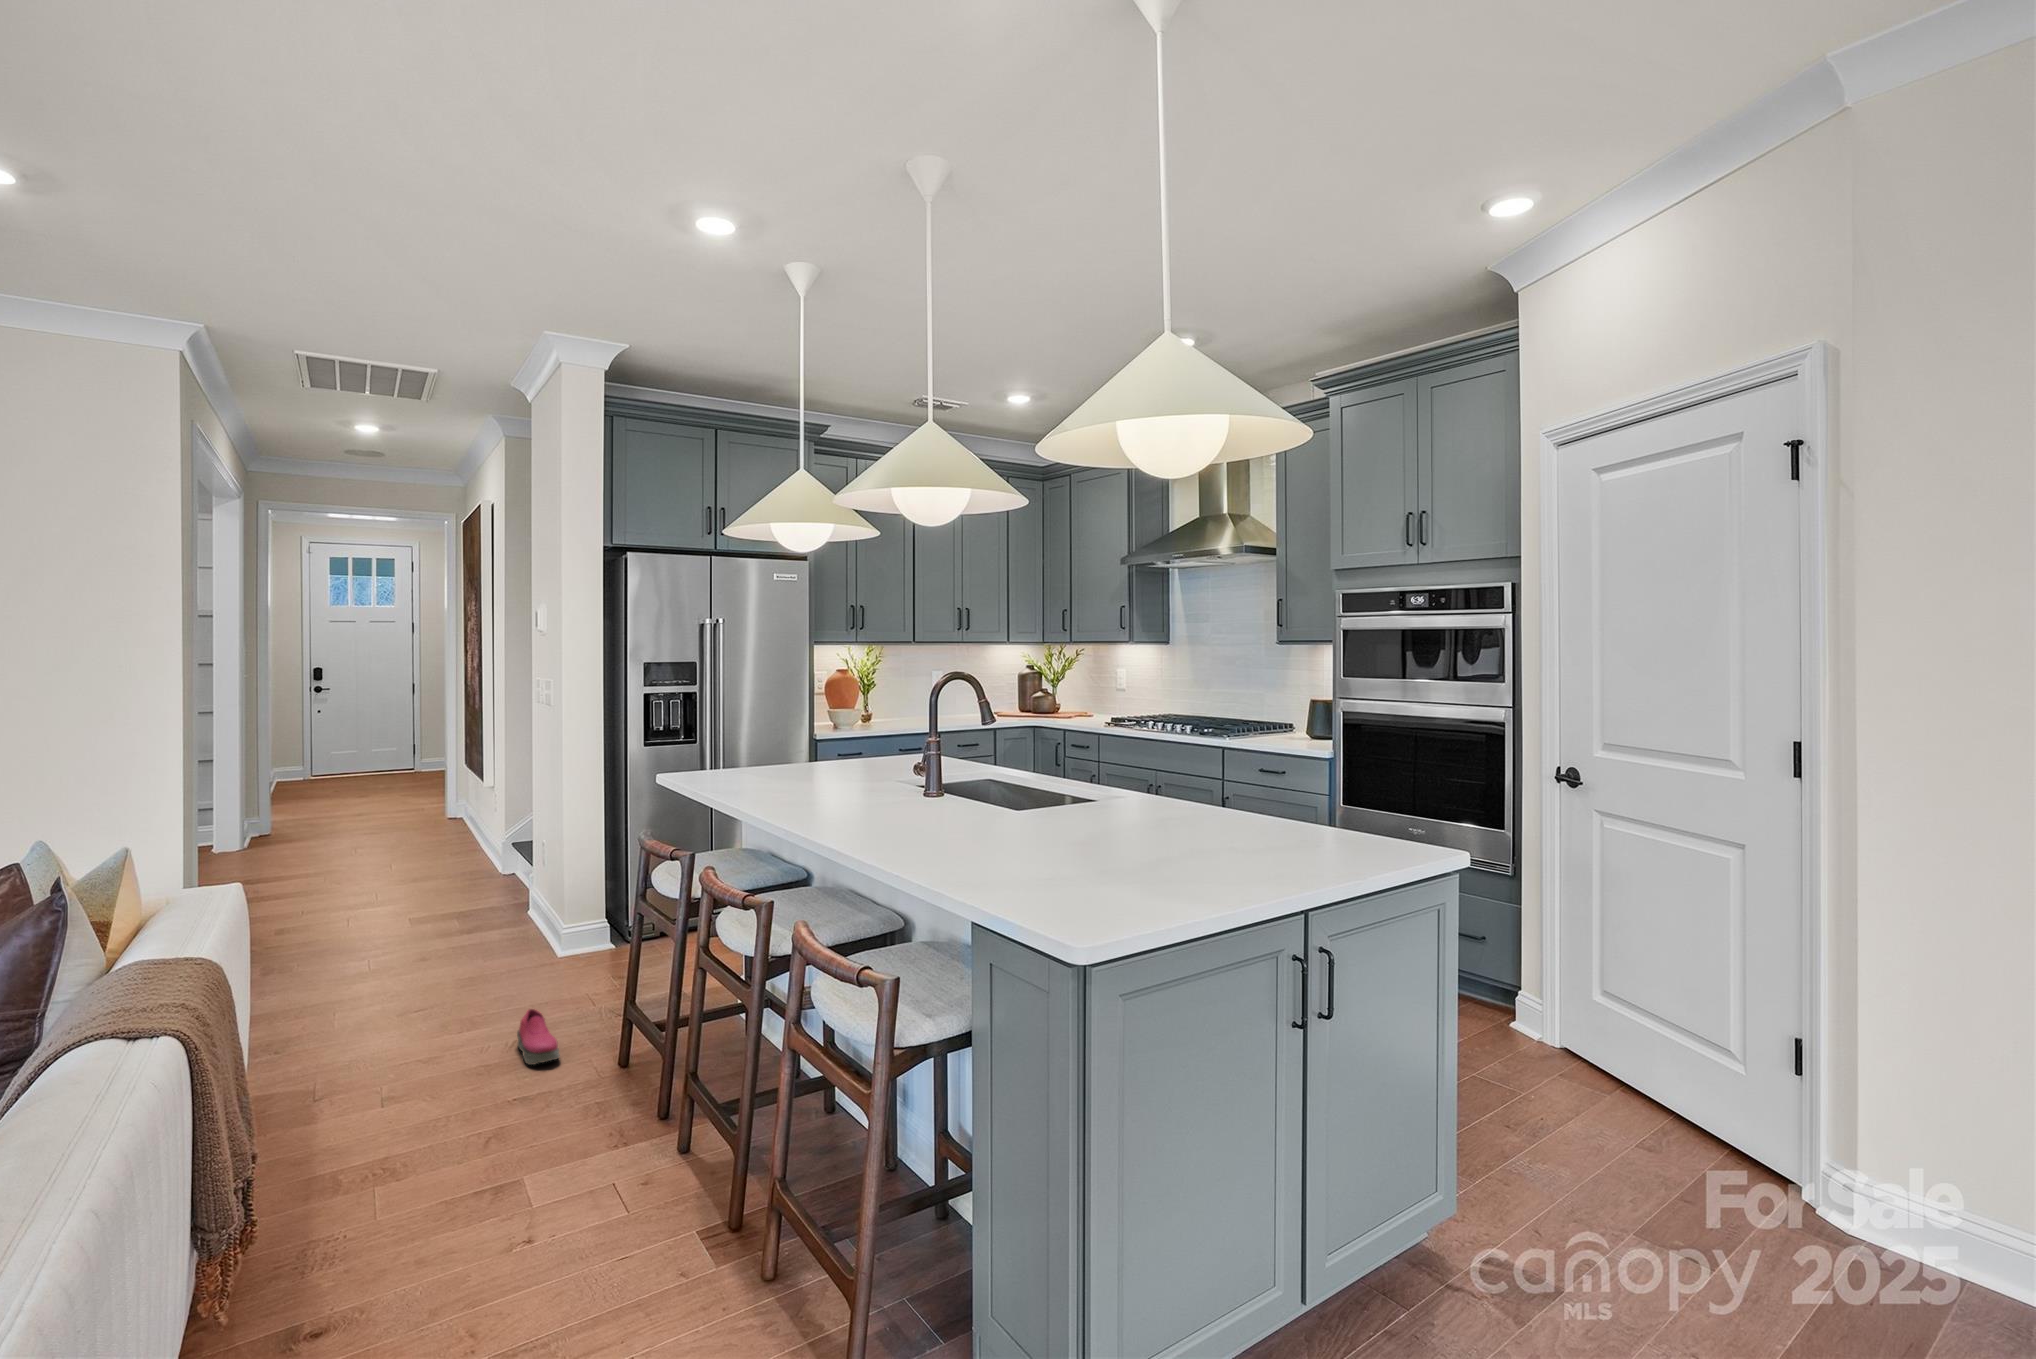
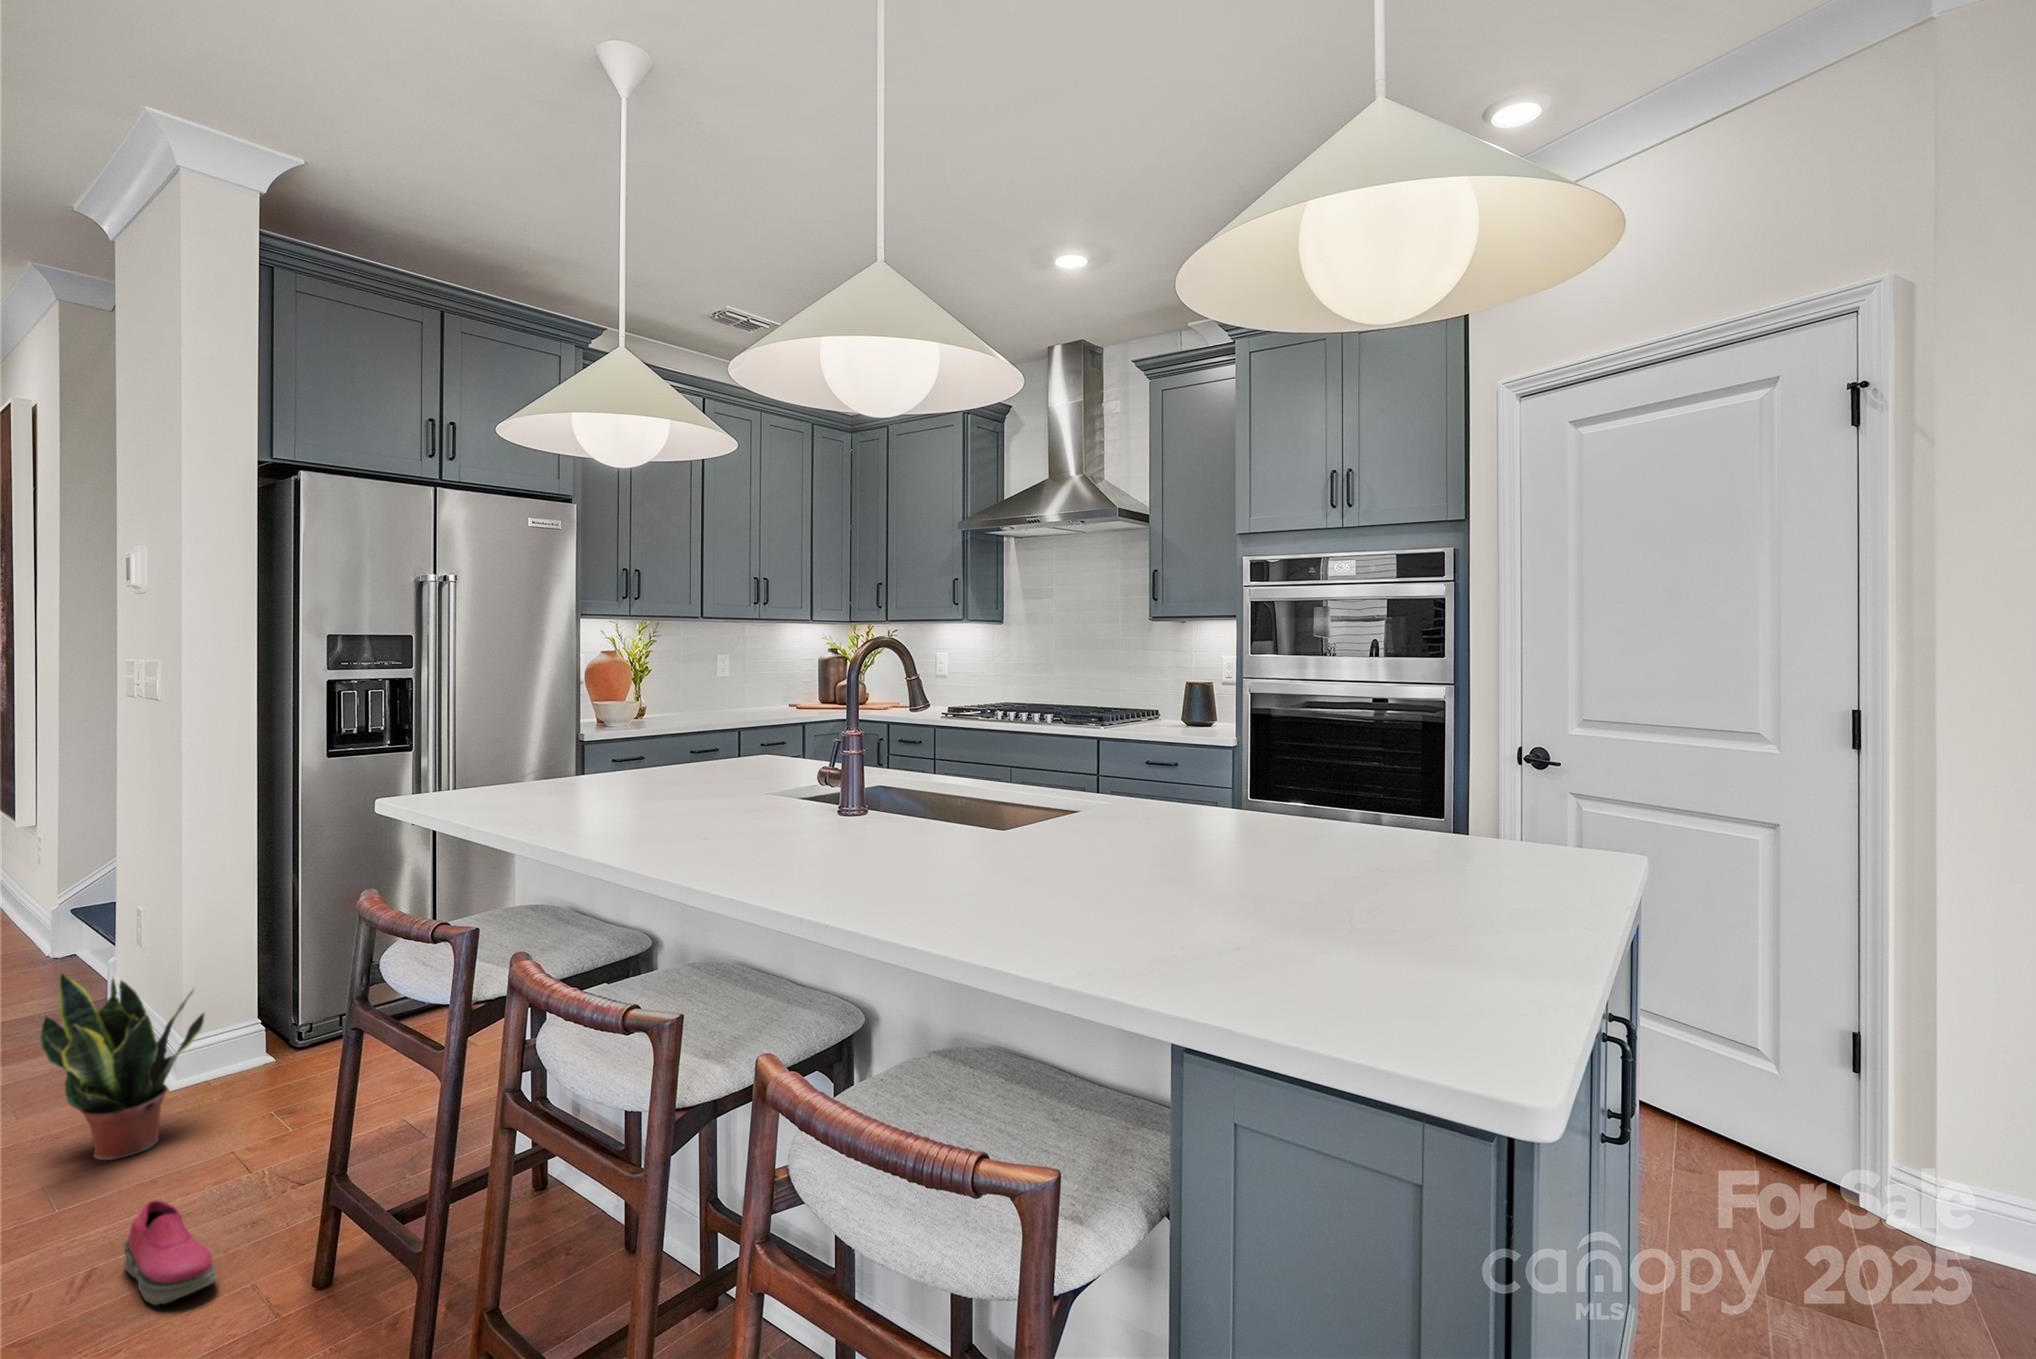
potted plant: none [484,874,567,992] -> present [40,974,204,1160]

